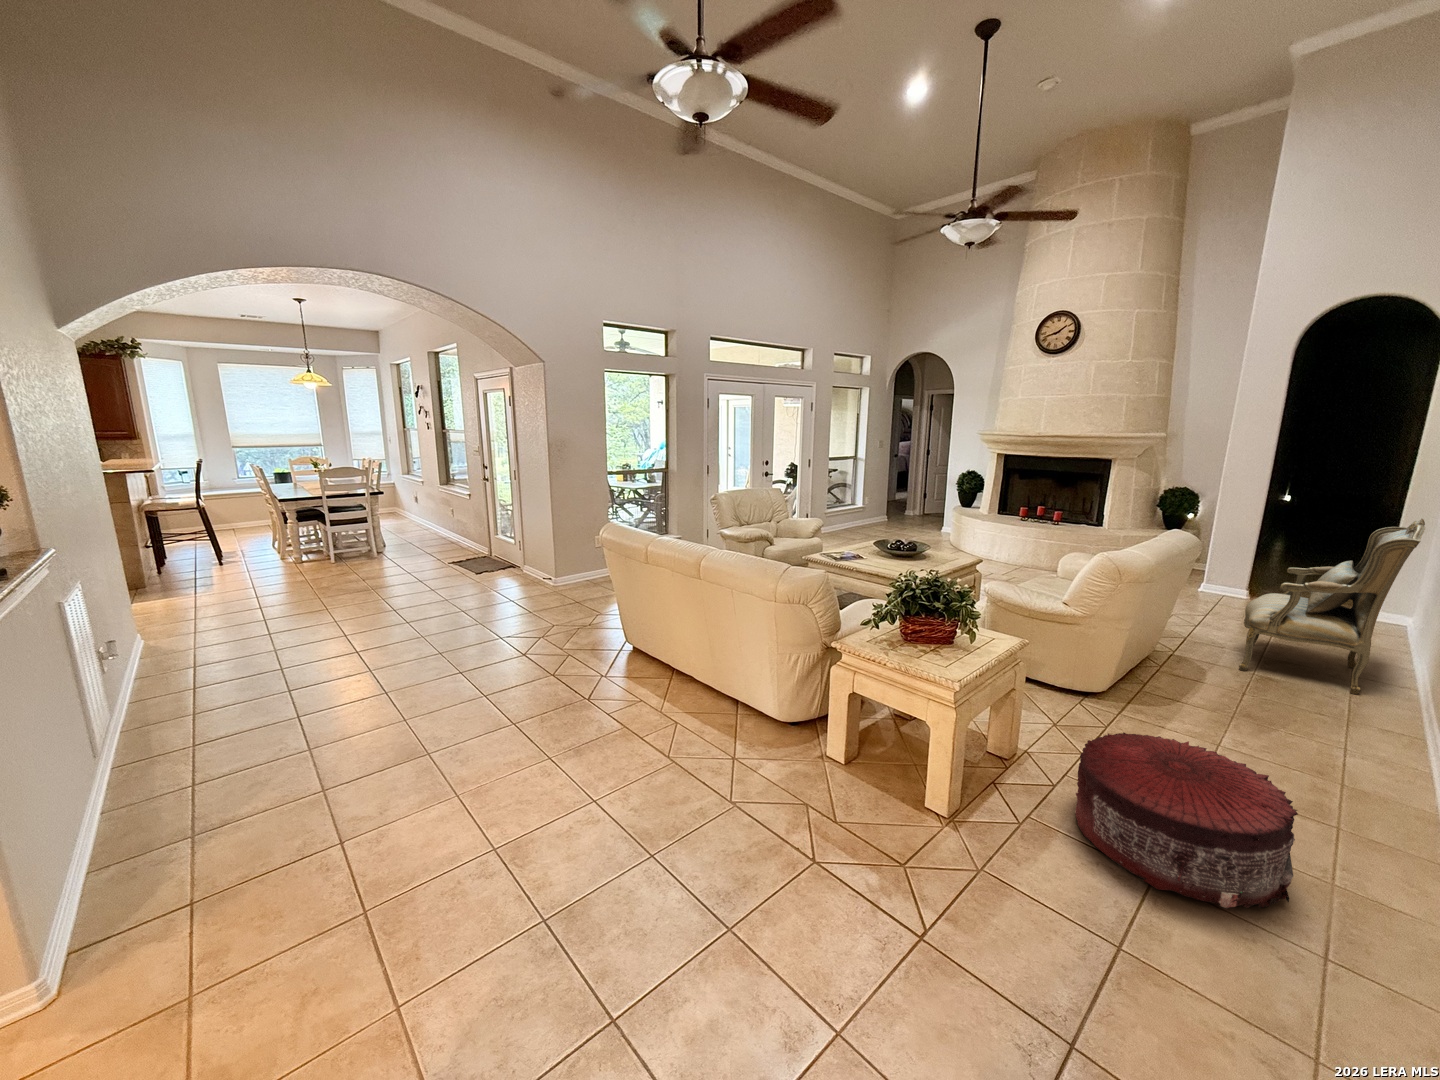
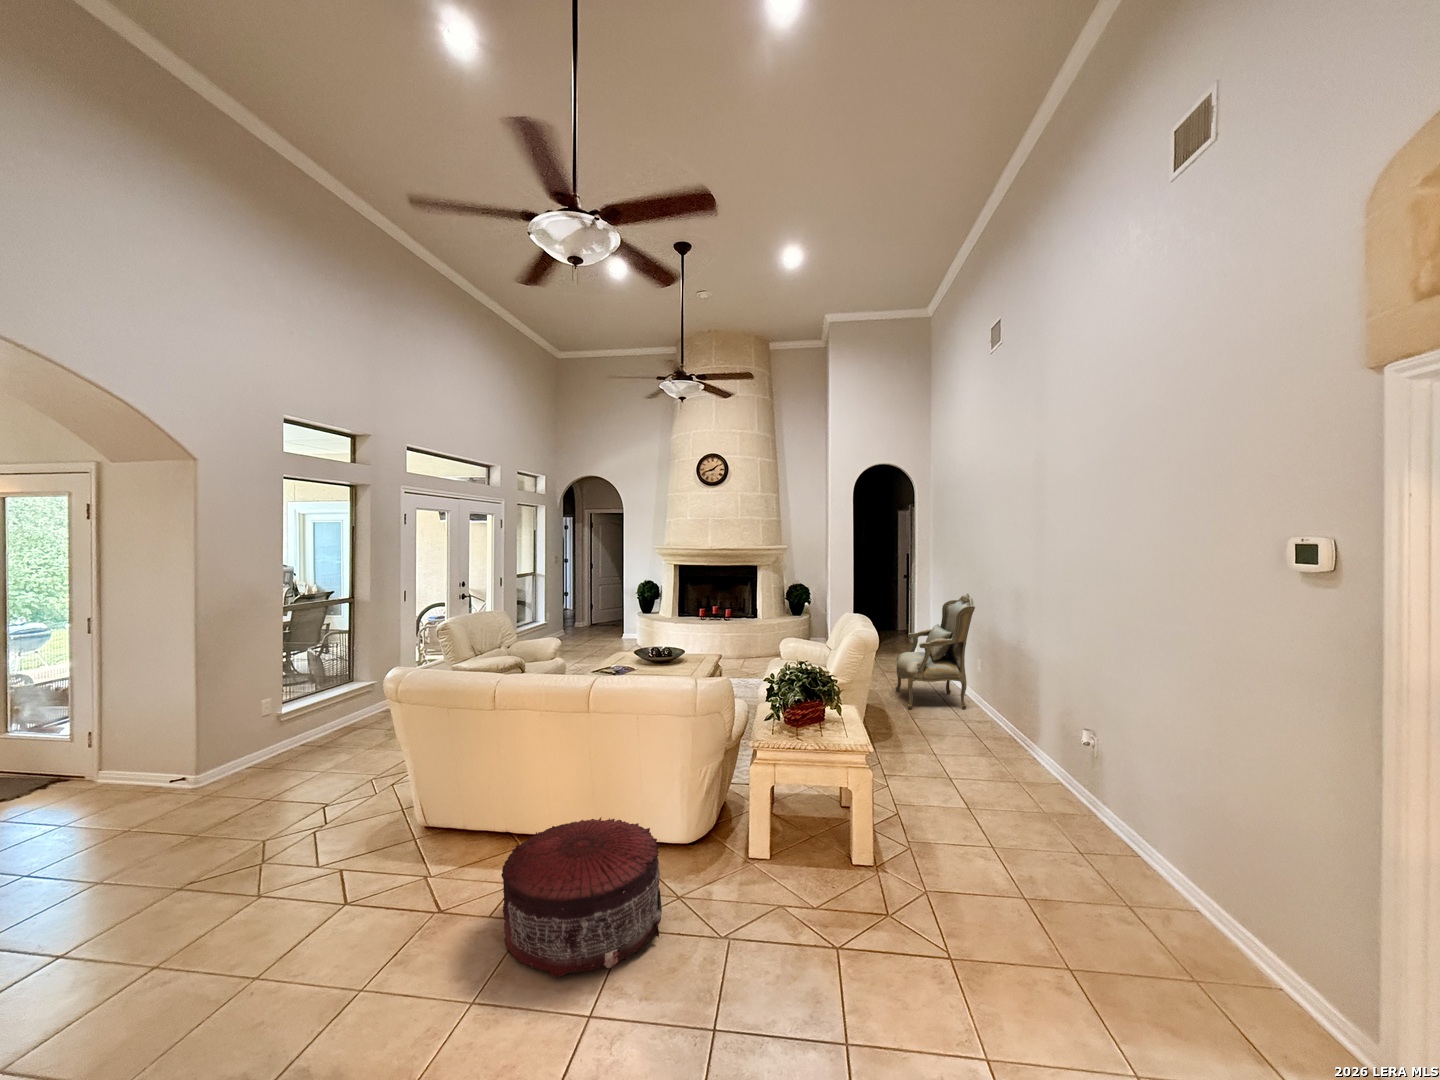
pouf: present [1075,732,1298,908] -> present [501,817,662,978]

